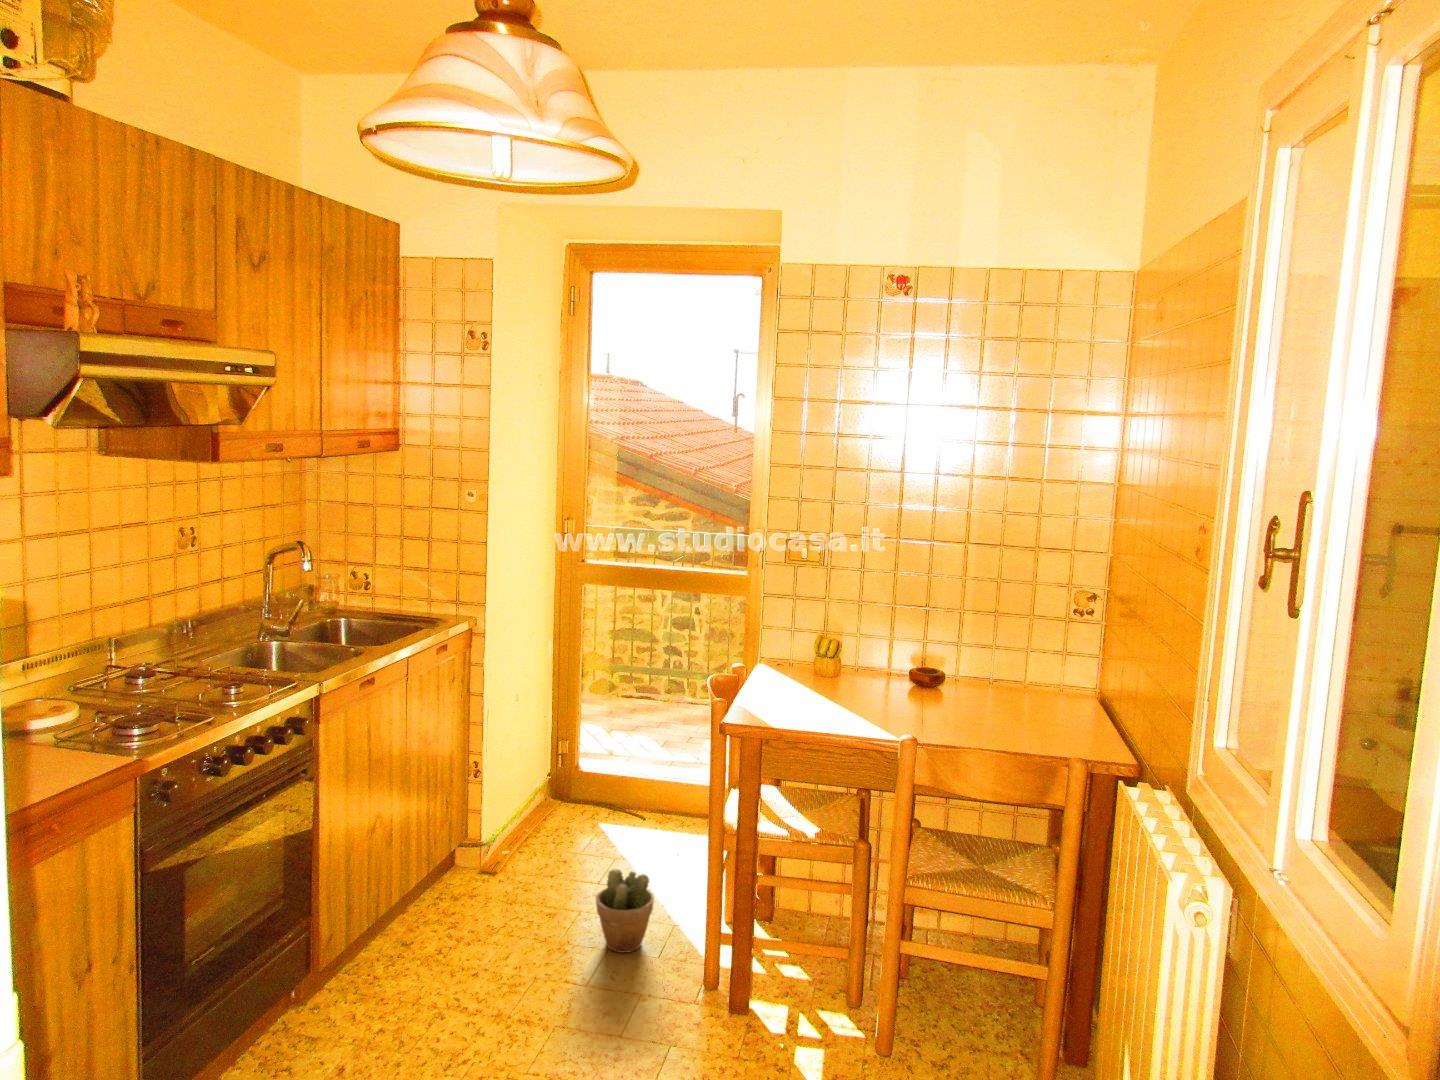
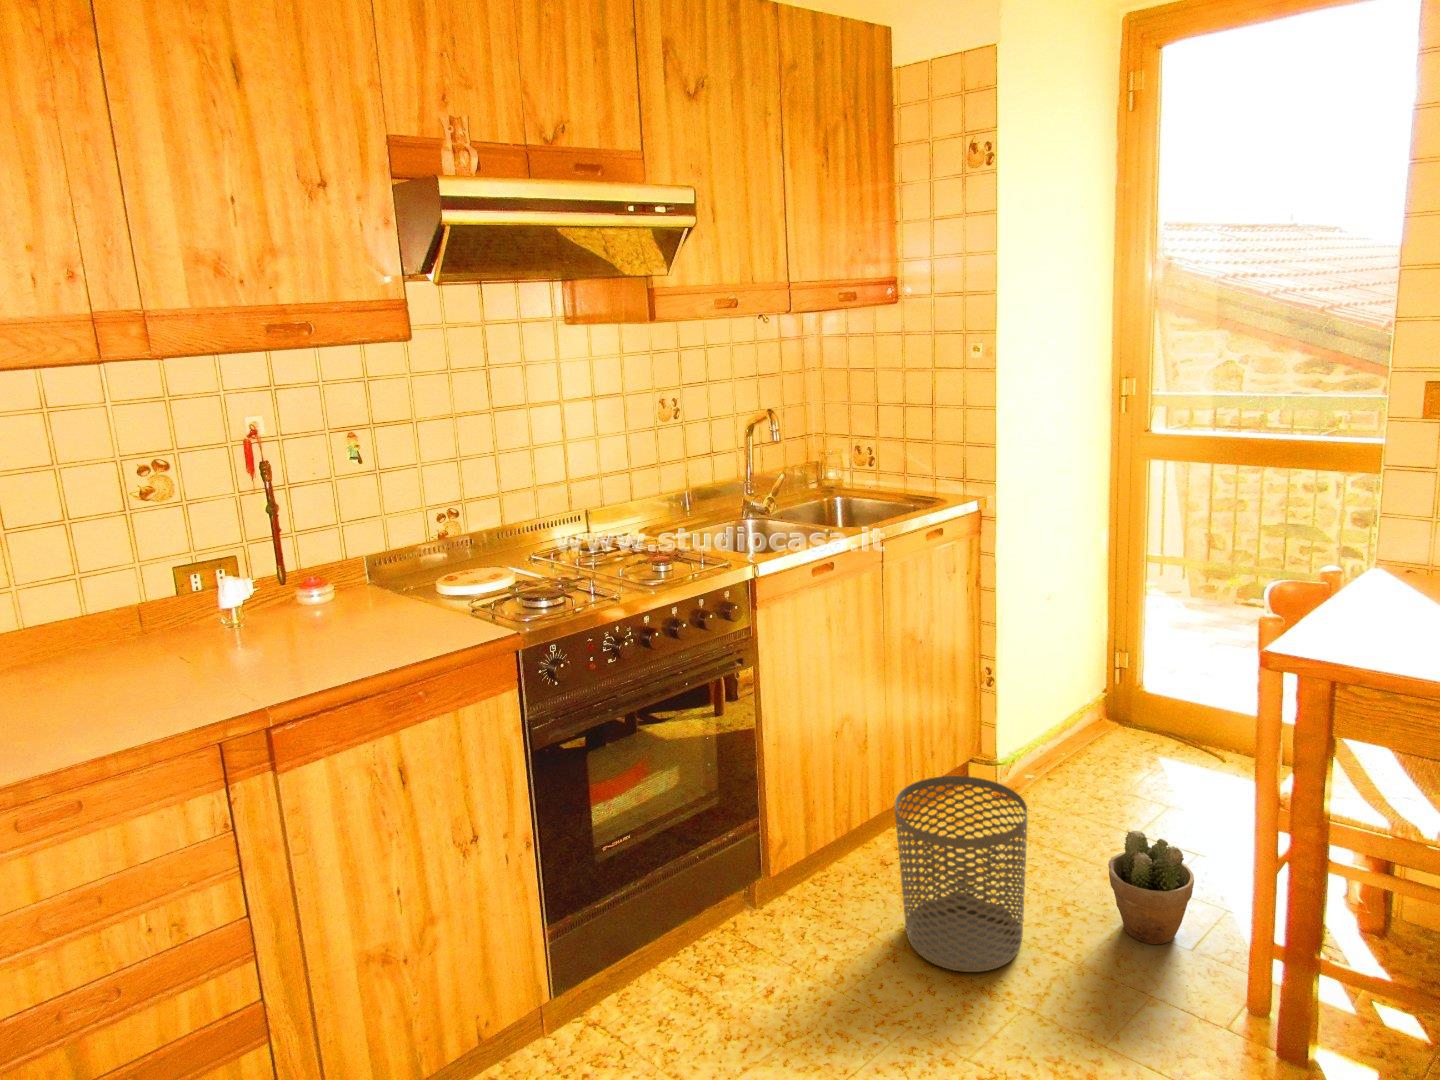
waste bin: none [441,849,547,1011] -> present [895,776,1028,972]

